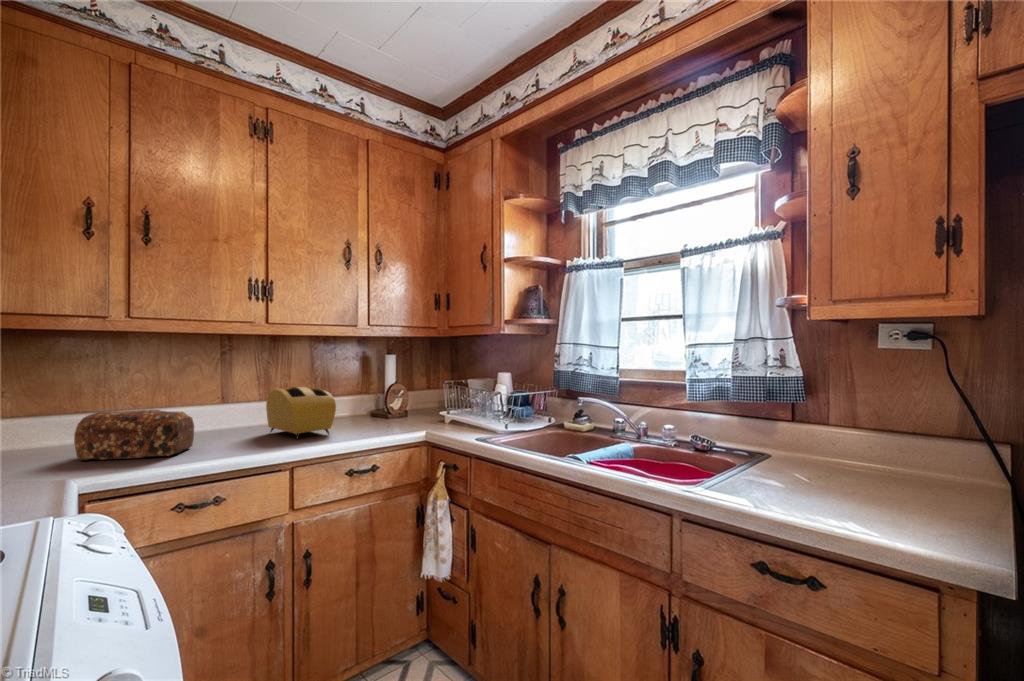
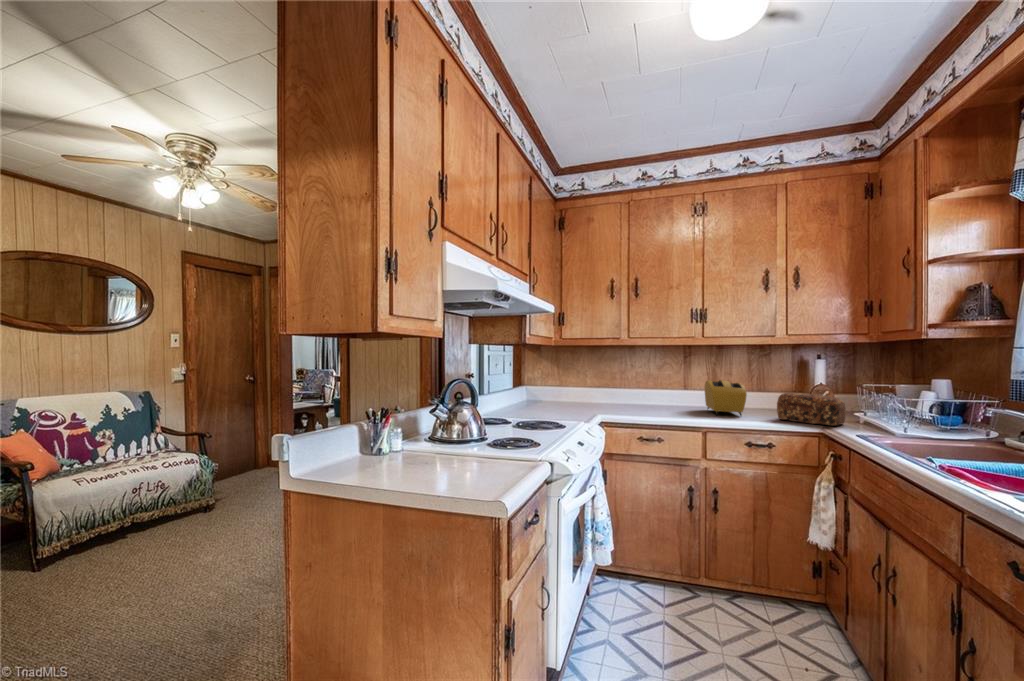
bread loaf: present [74,410,194,461] -> present [777,393,846,426]

